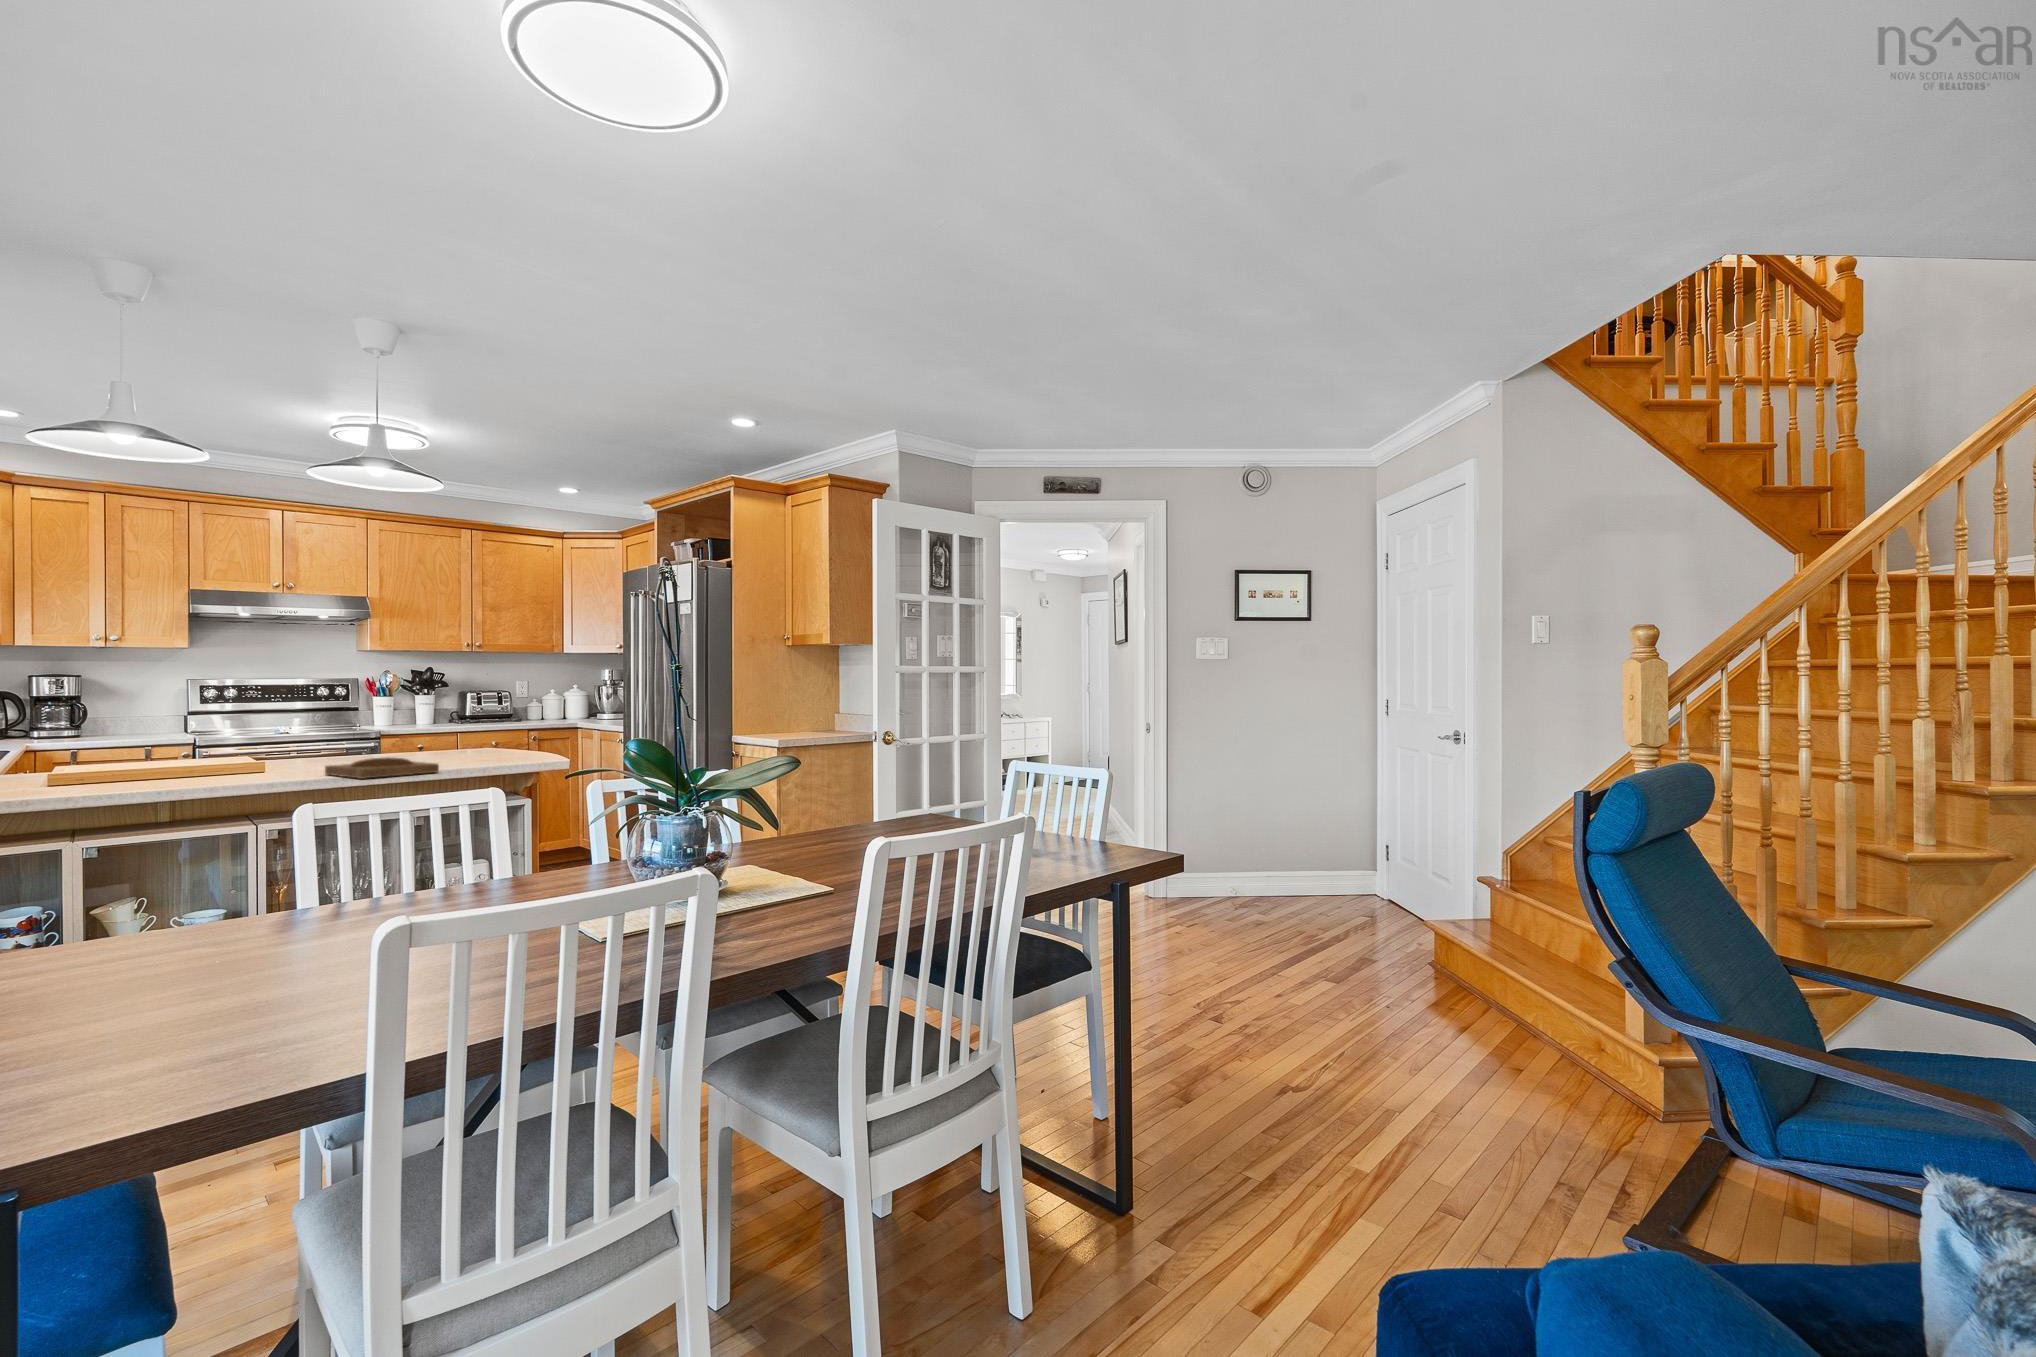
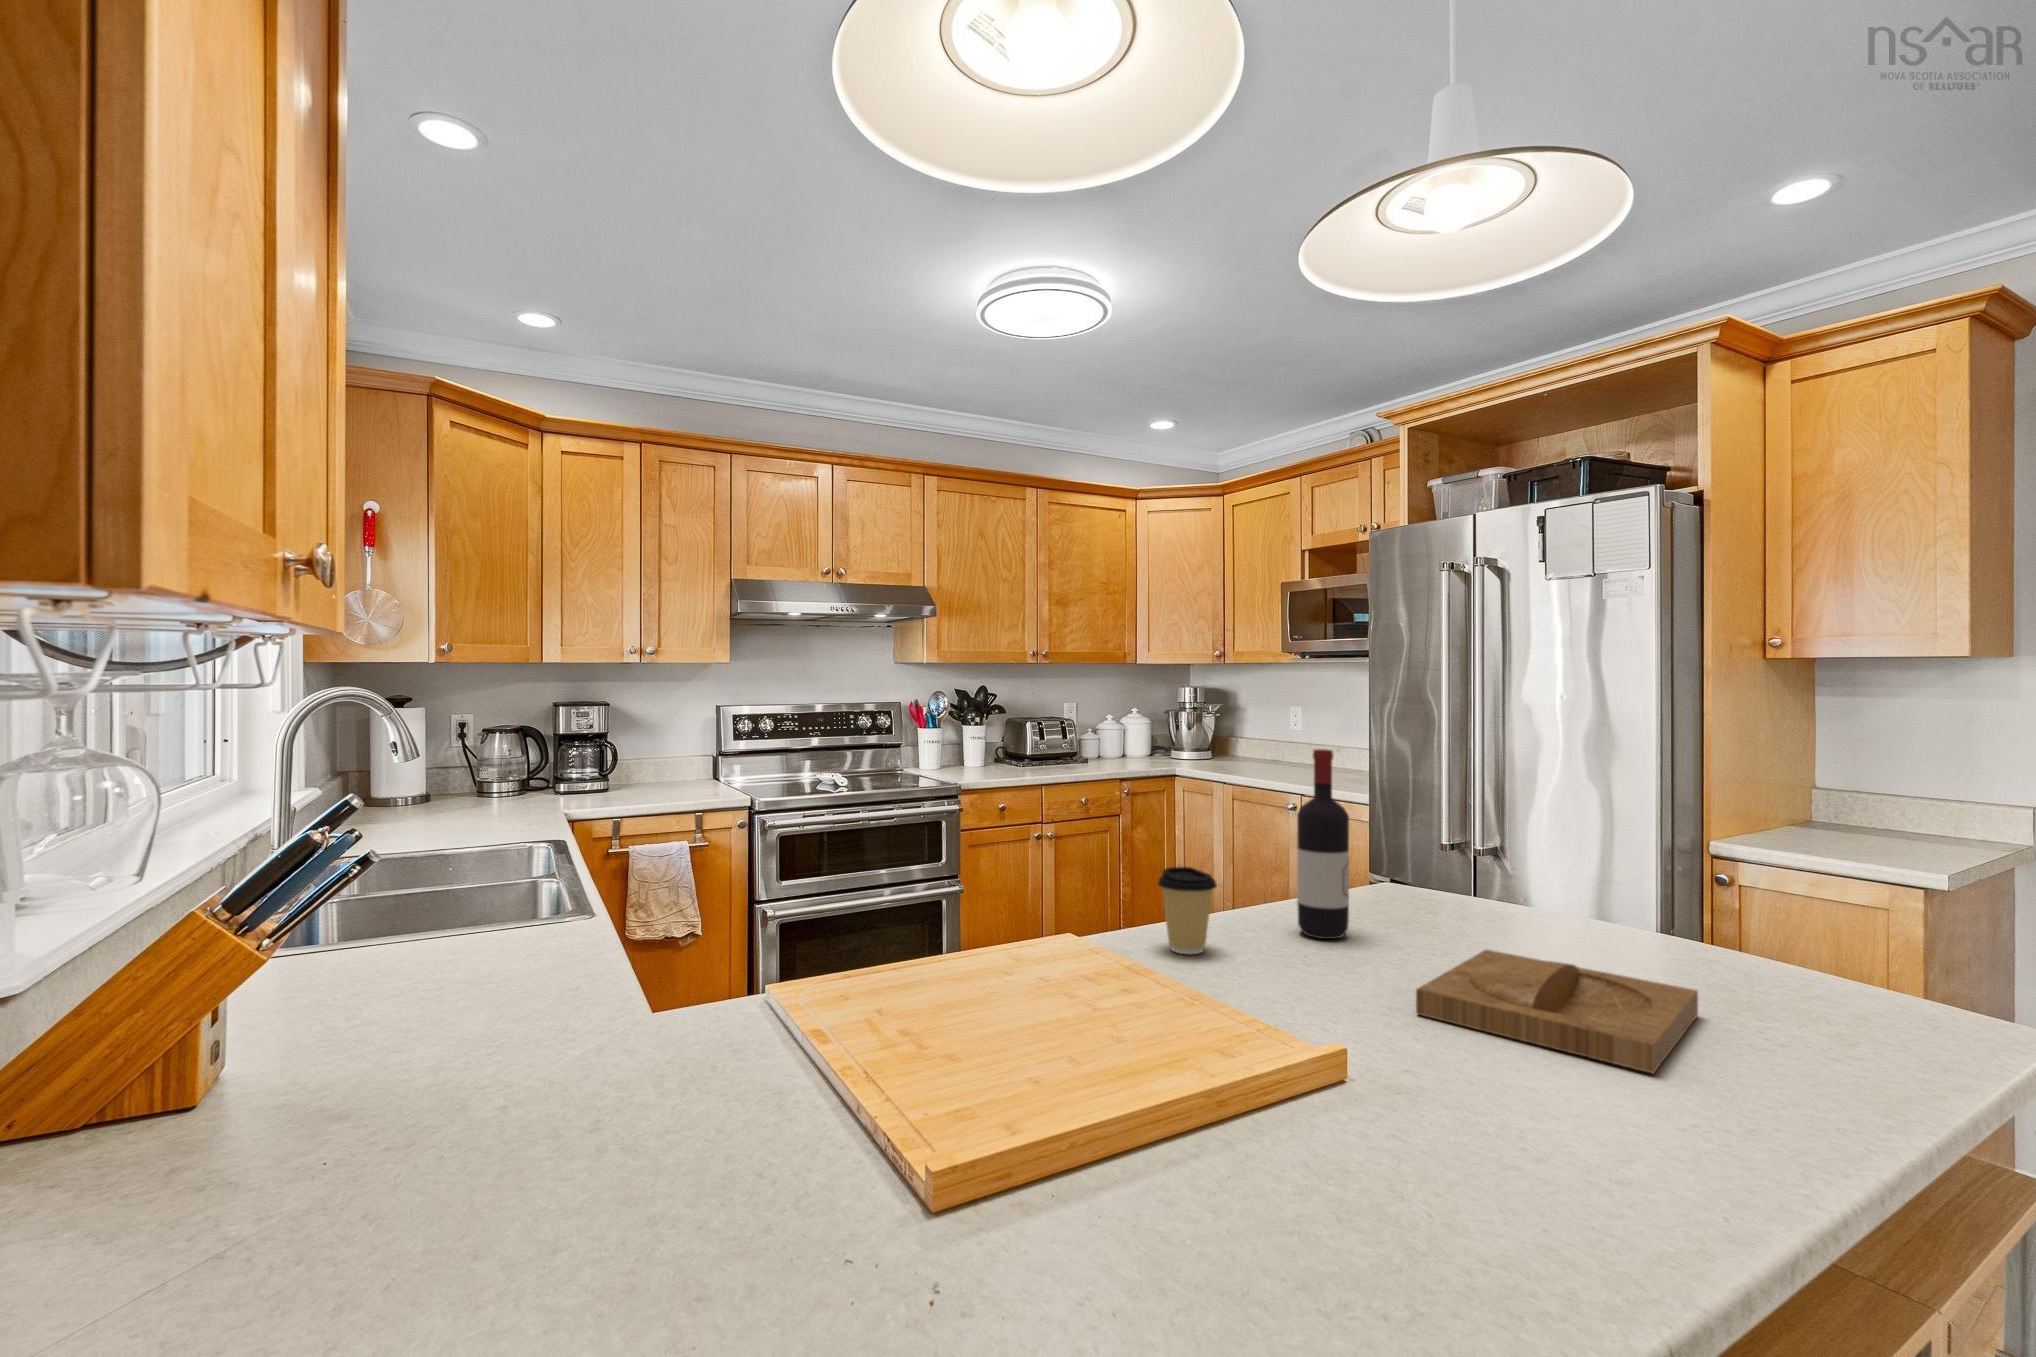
wine bottle: none [355,686,381,765] -> present [1297,749,1349,939]
coffee cup: none [268,735,299,769] -> present [1158,867,1217,954]

